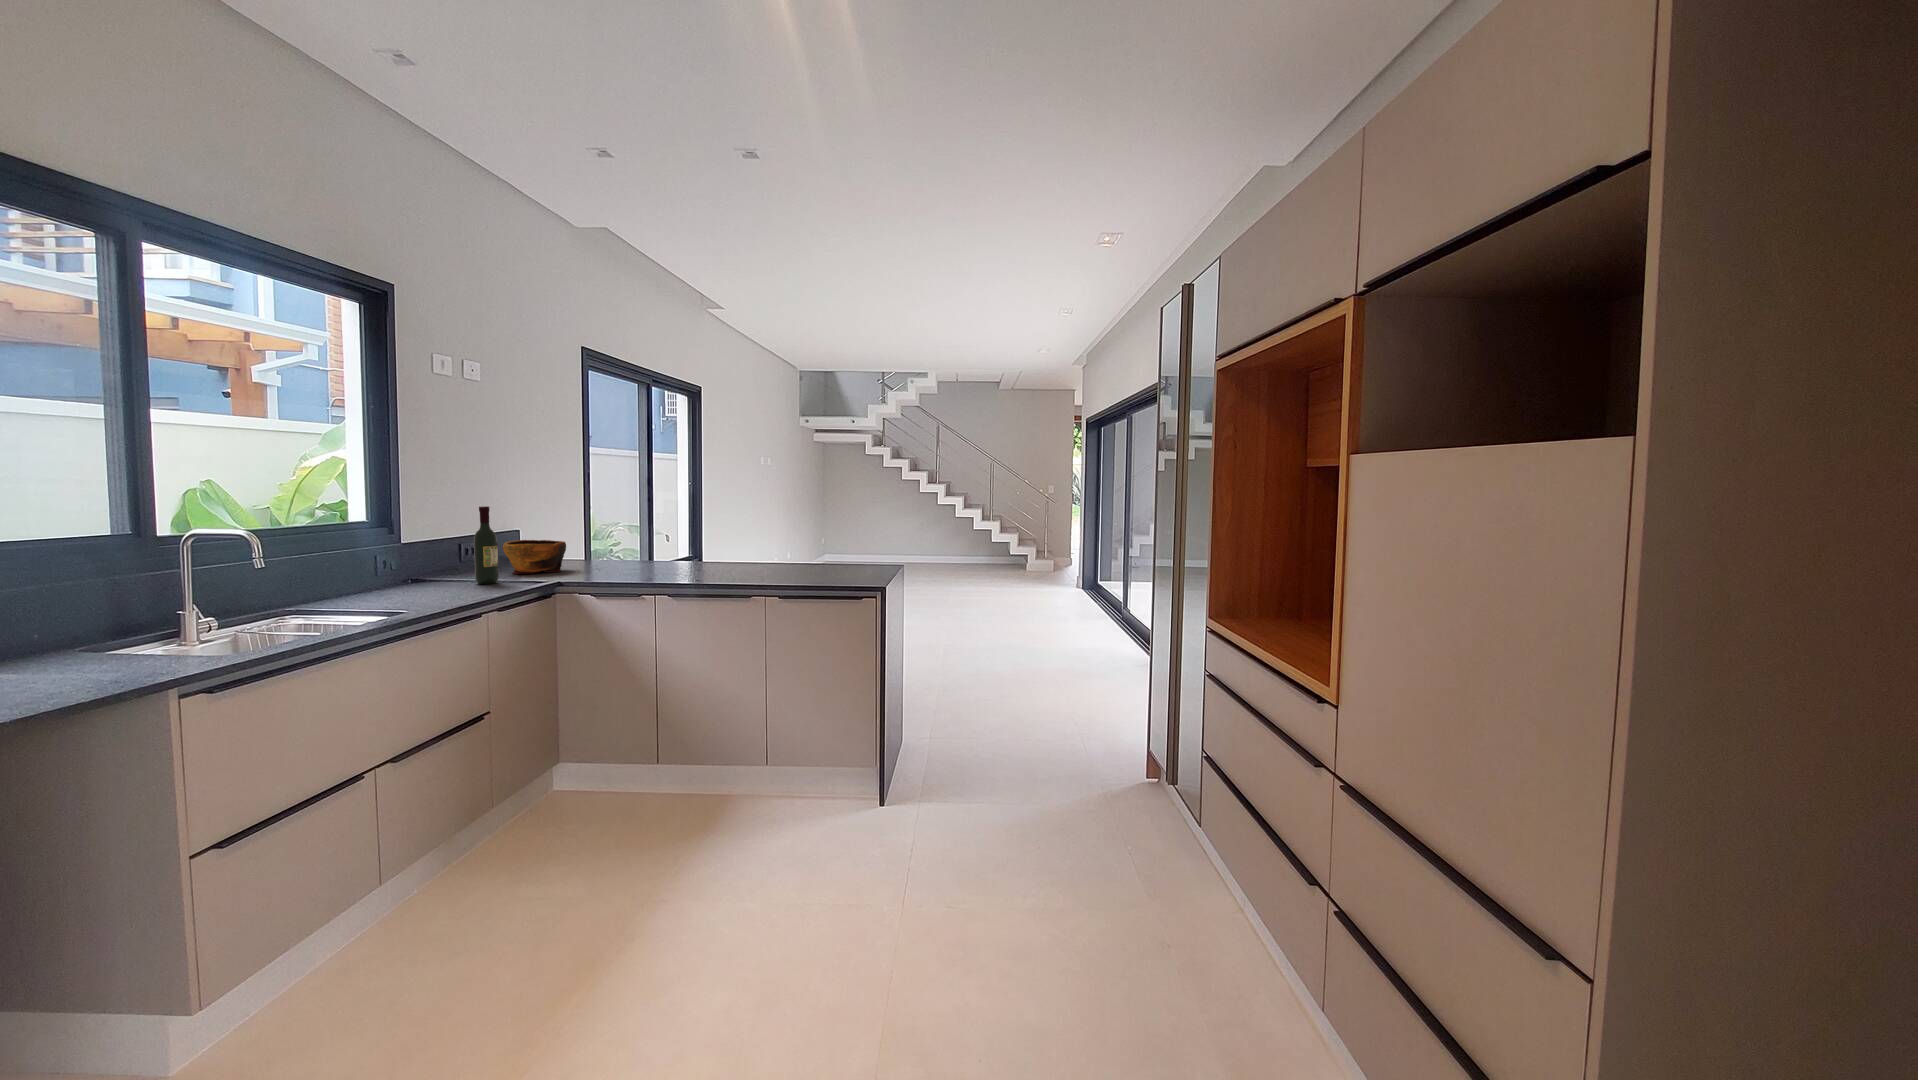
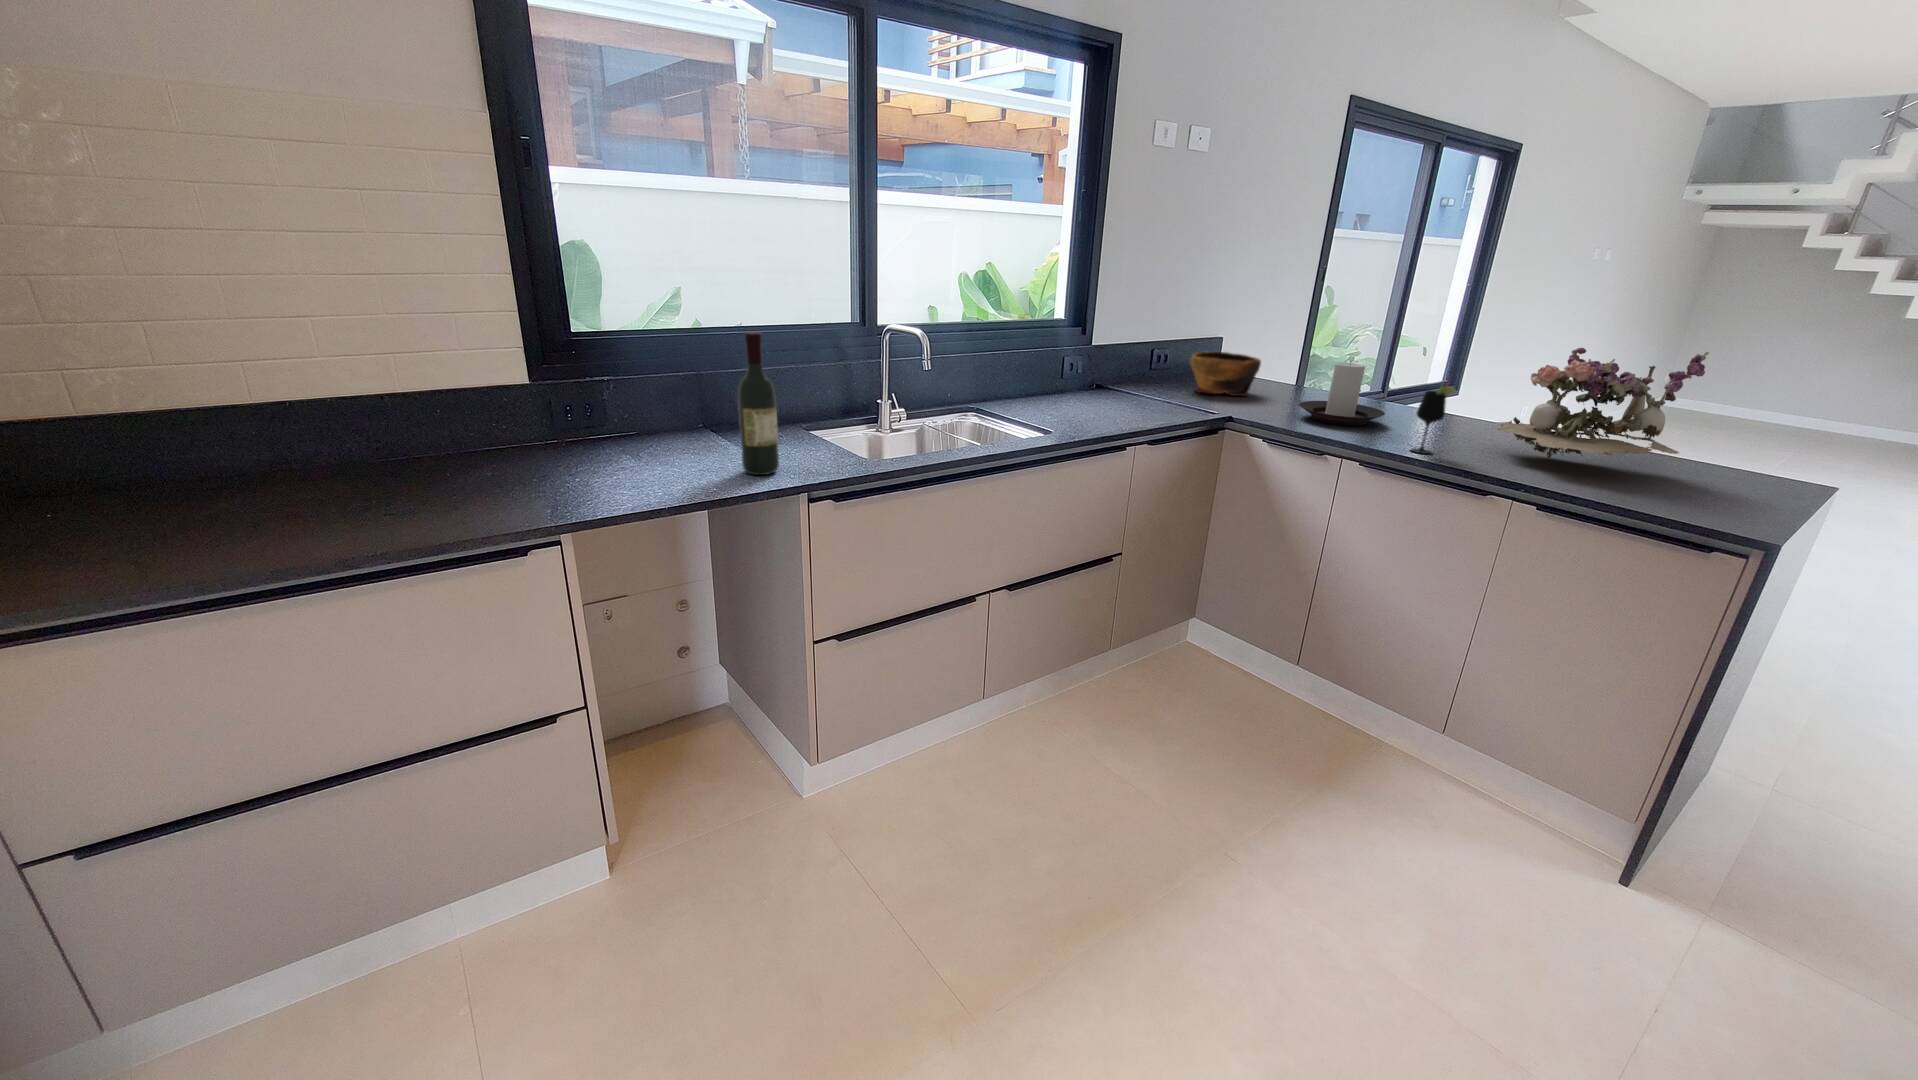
flower arrangement: none [741,504,834,576] -> present [1496,348,1709,459]
wine bottle: present [474,506,499,584] -> present [738,332,779,475]
candle holder: none [609,531,672,577] -> present [1299,362,1385,425]
wine glass: none [695,533,716,583] -> present [1411,381,1456,454]

